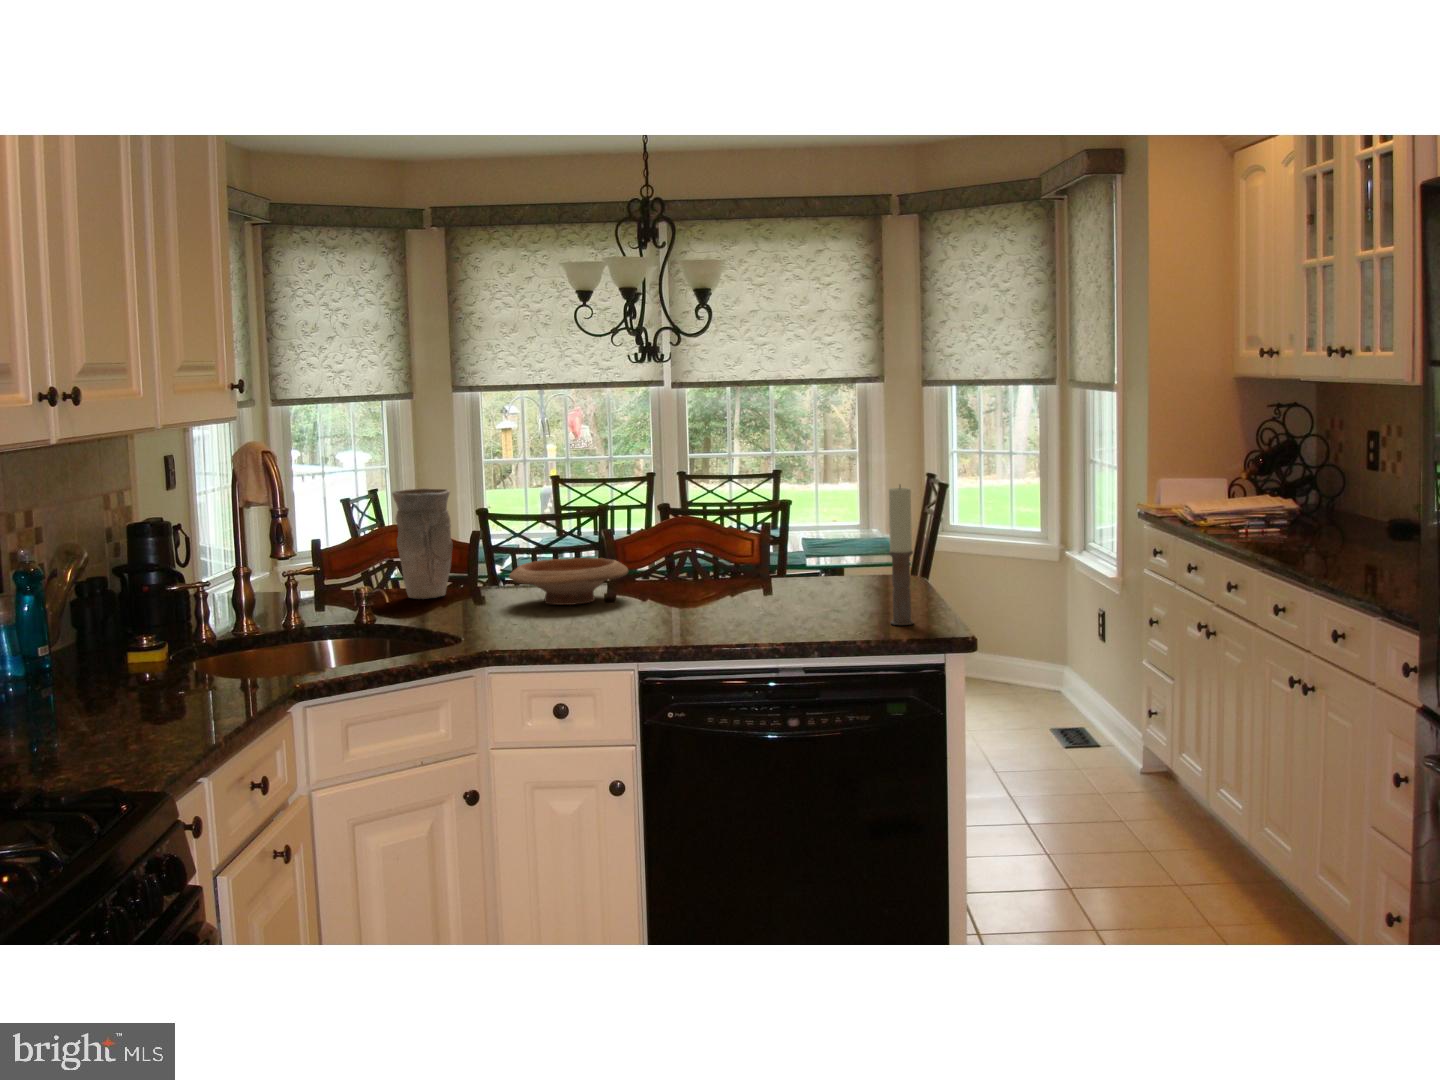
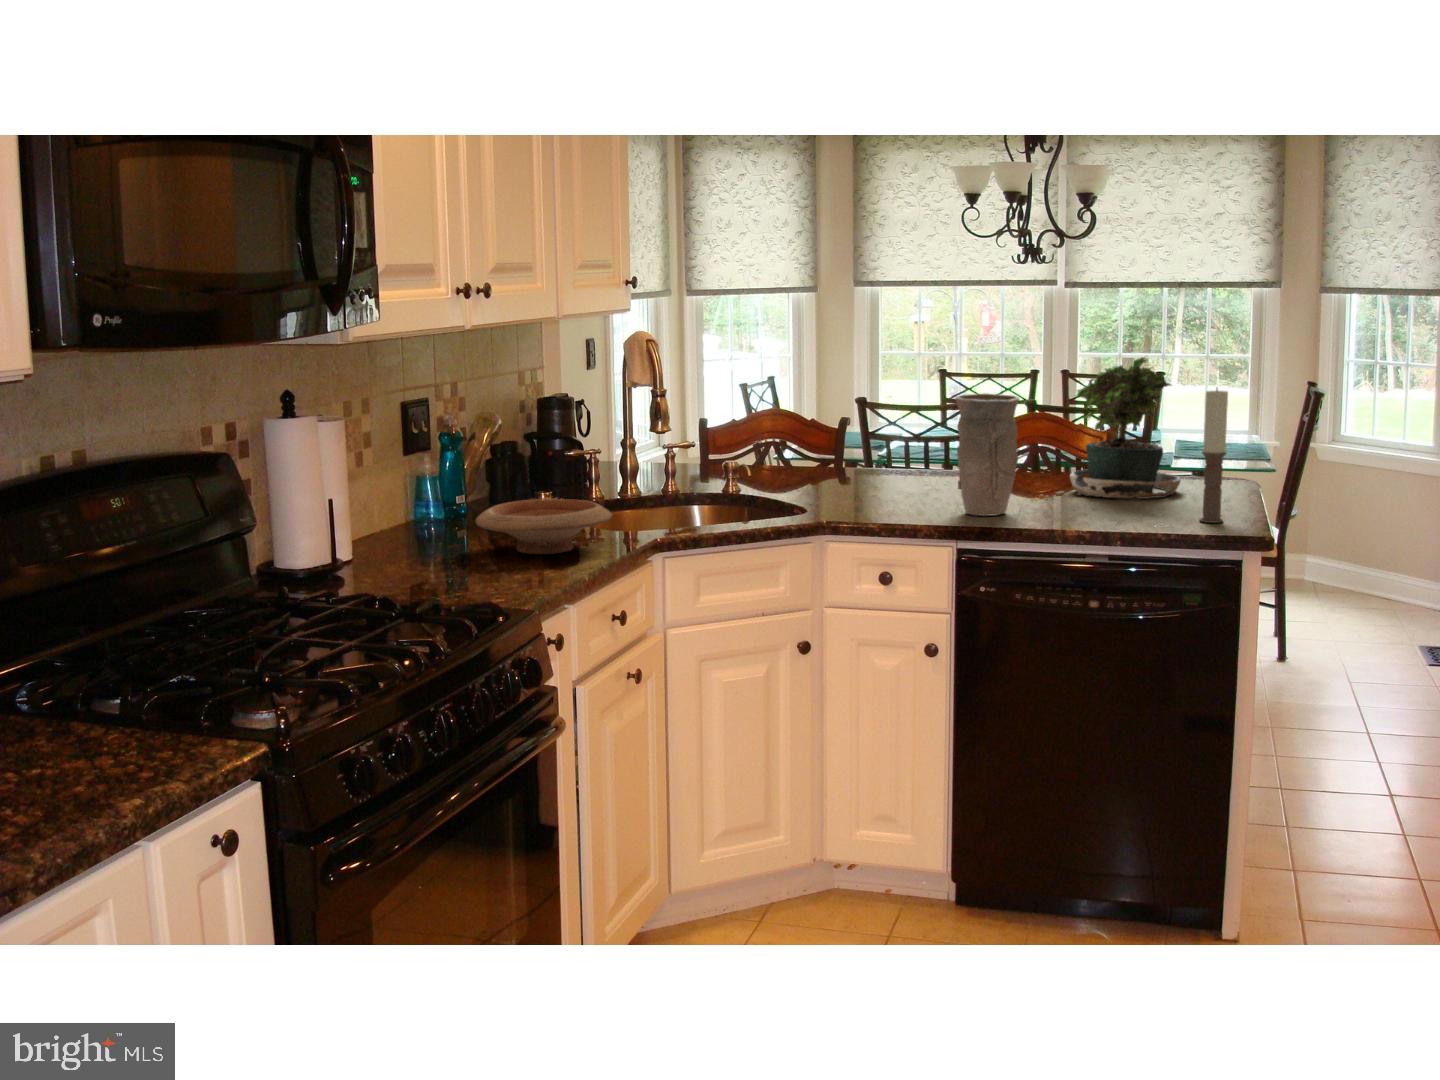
potted plant: none [715,454,855,607] -> present [1059,357,1181,498]
vase: present [392,488,453,599] -> present [956,393,1019,516]
wooden bowl: present [509,558,628,605] -> present [476,499,612,554]

